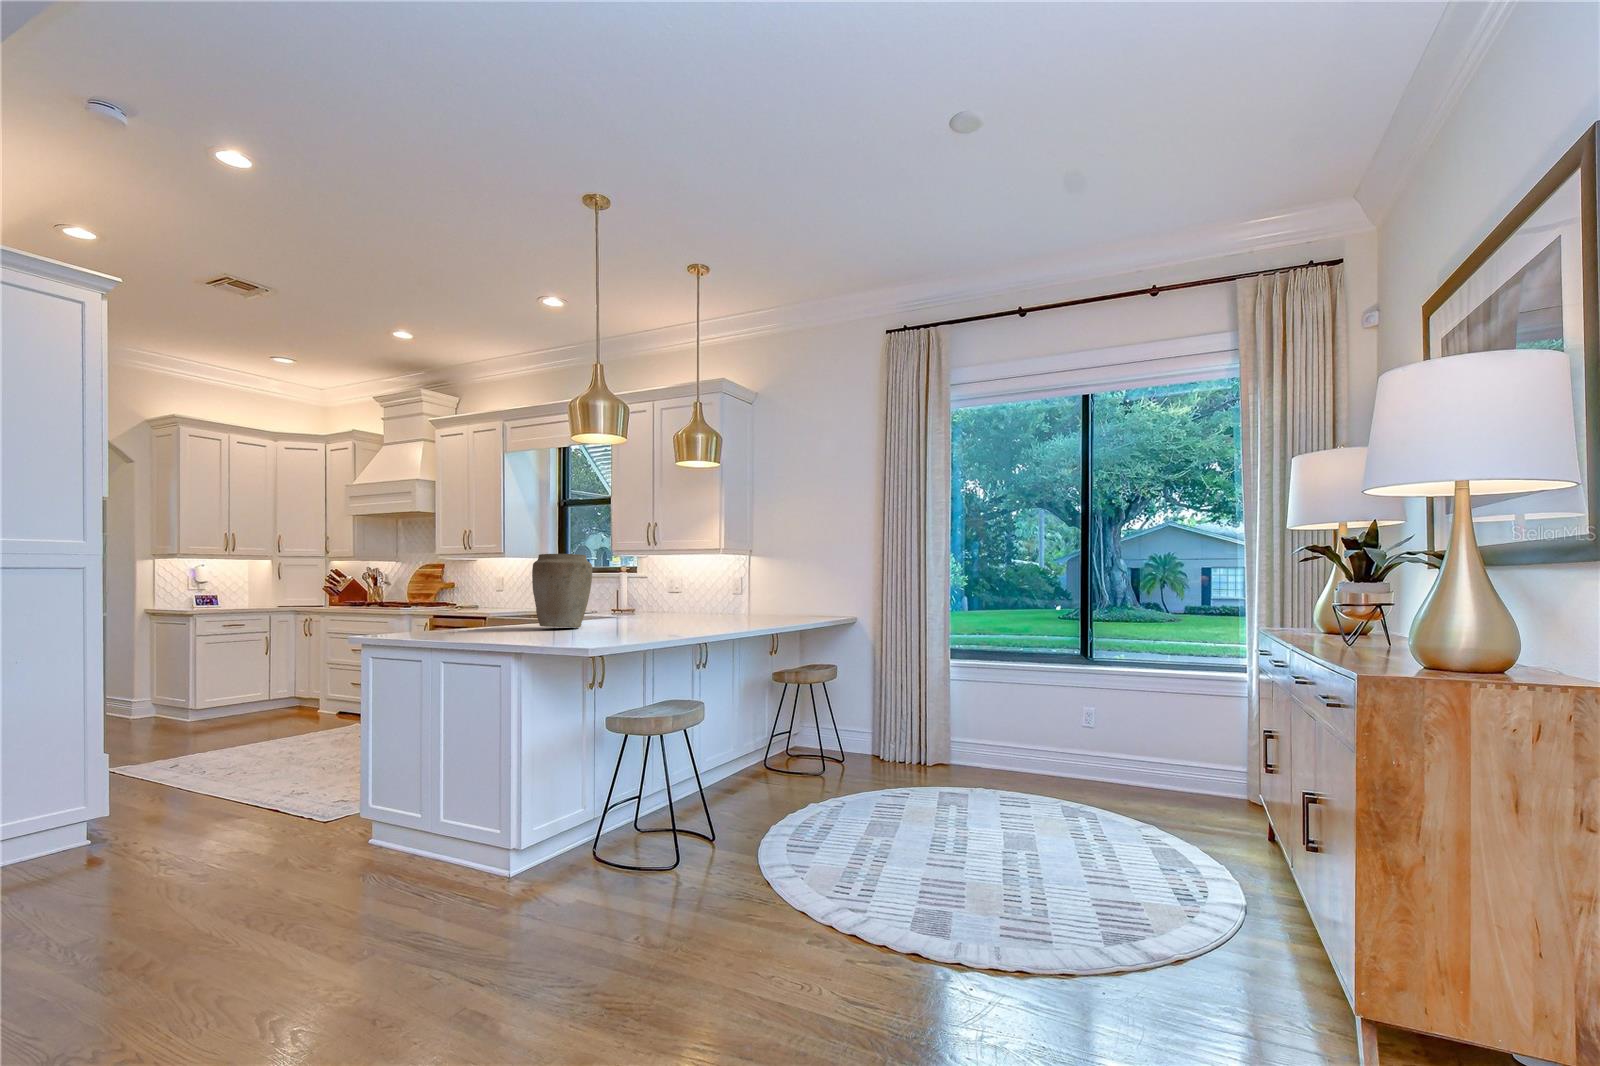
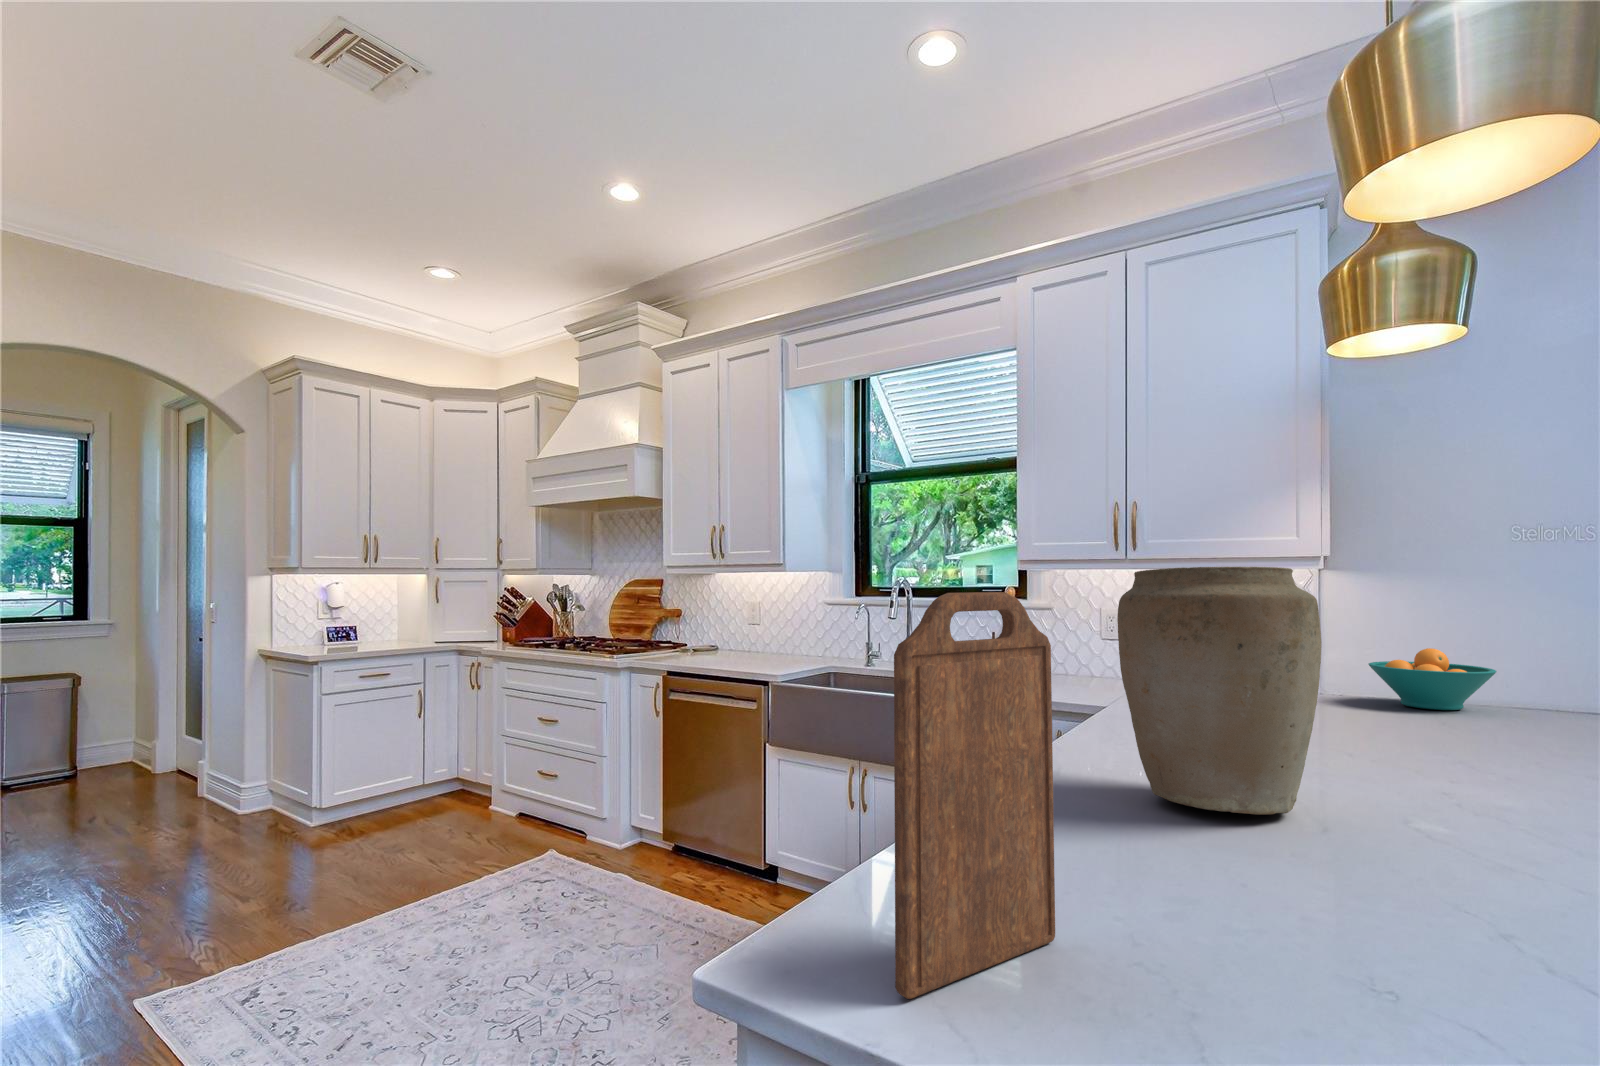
cutting board: none [398,558,451,642] -> present [894,592,1055,999]
fruit bowl: none [730,590,772,615] -> present [1369,648,1496,710]

